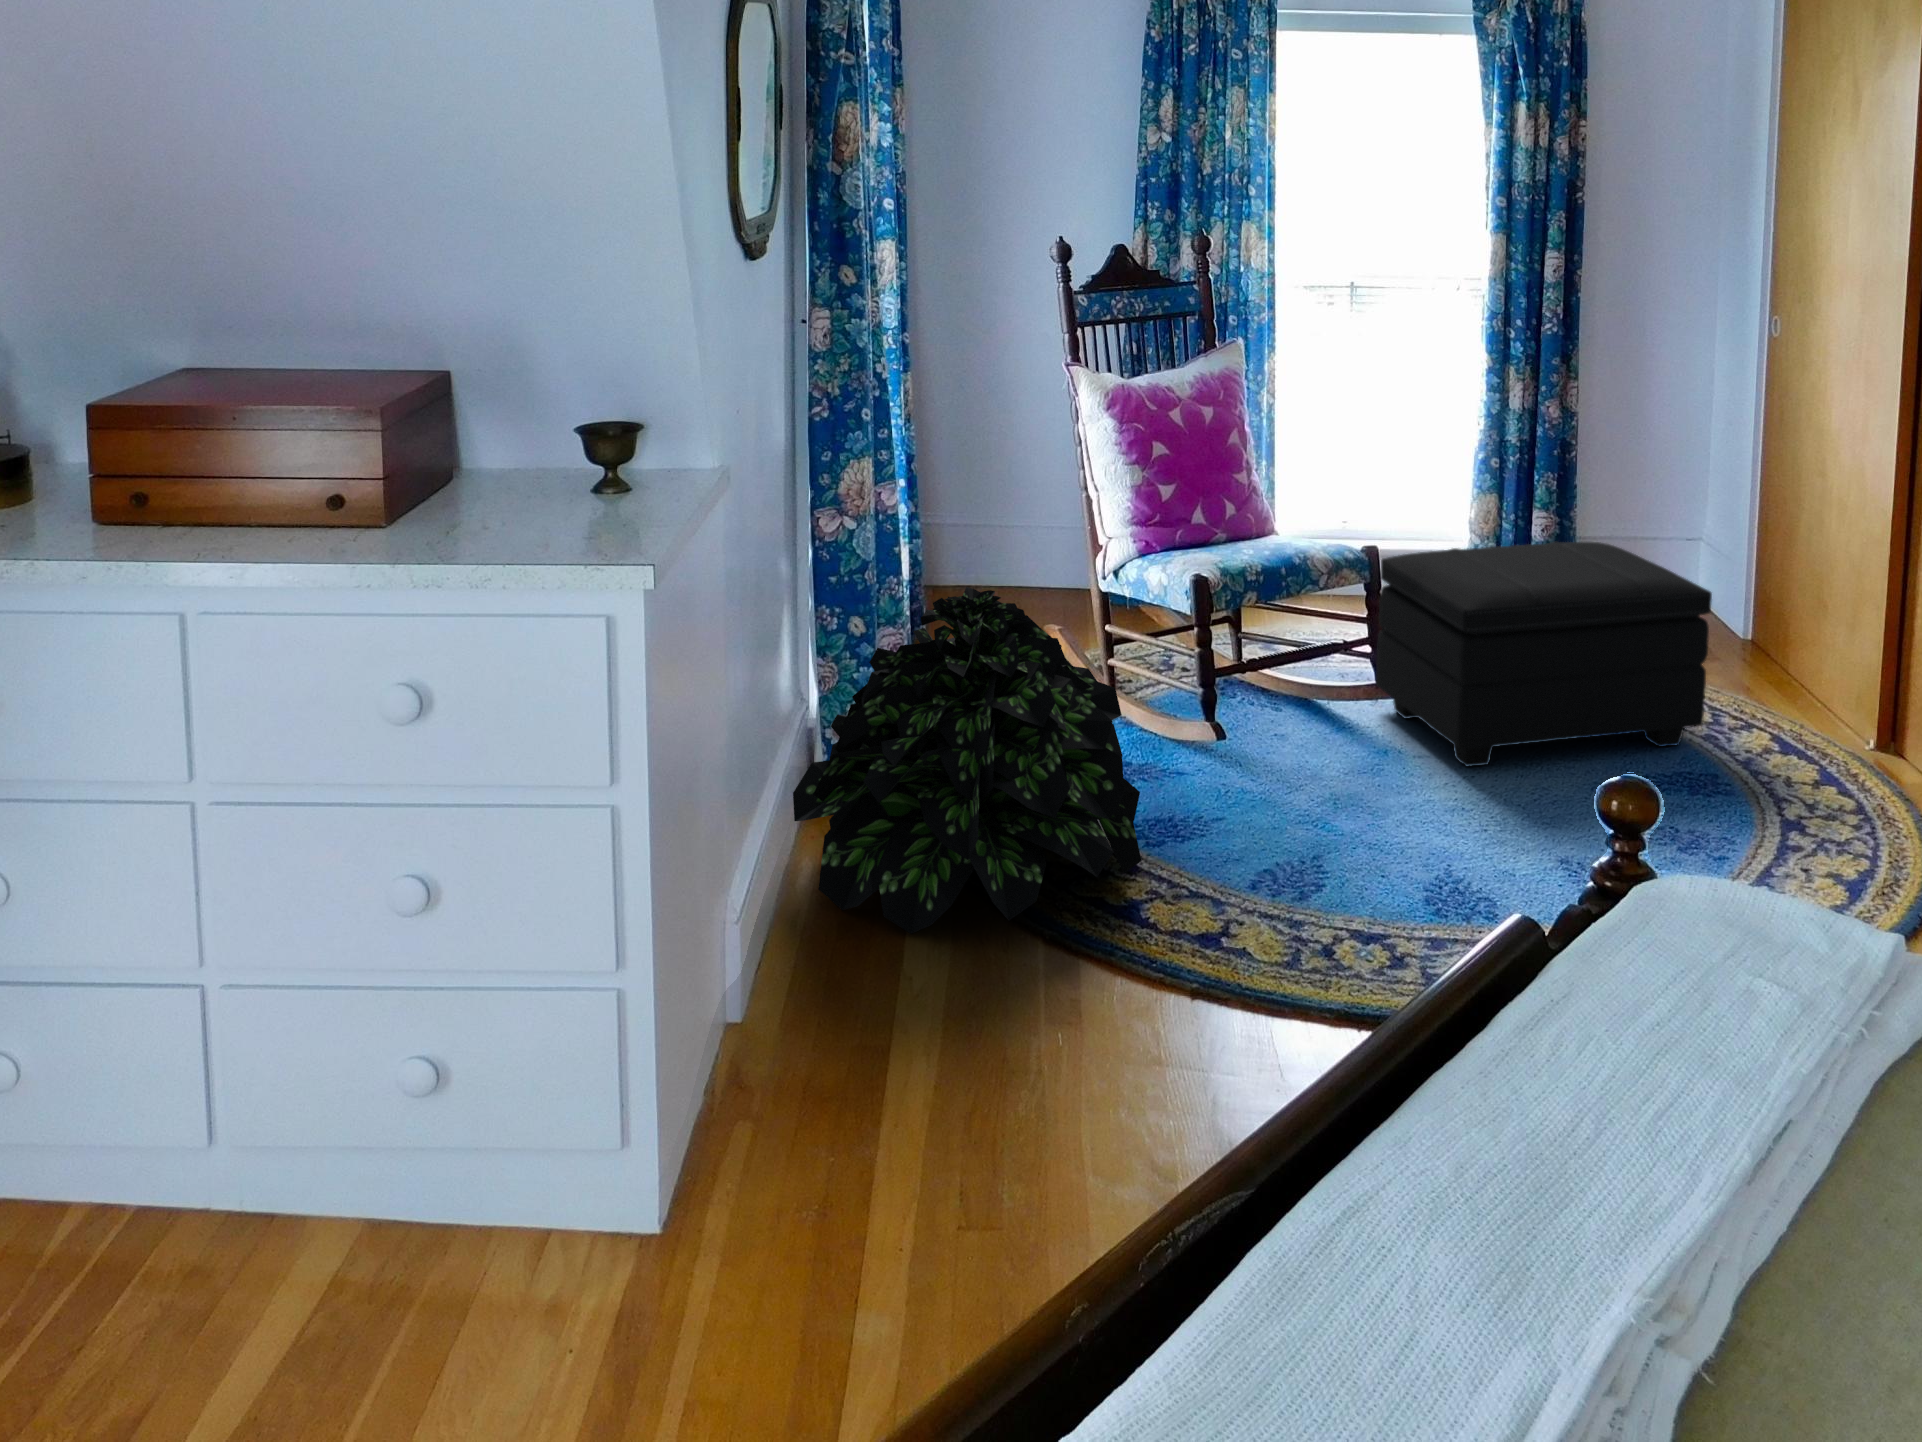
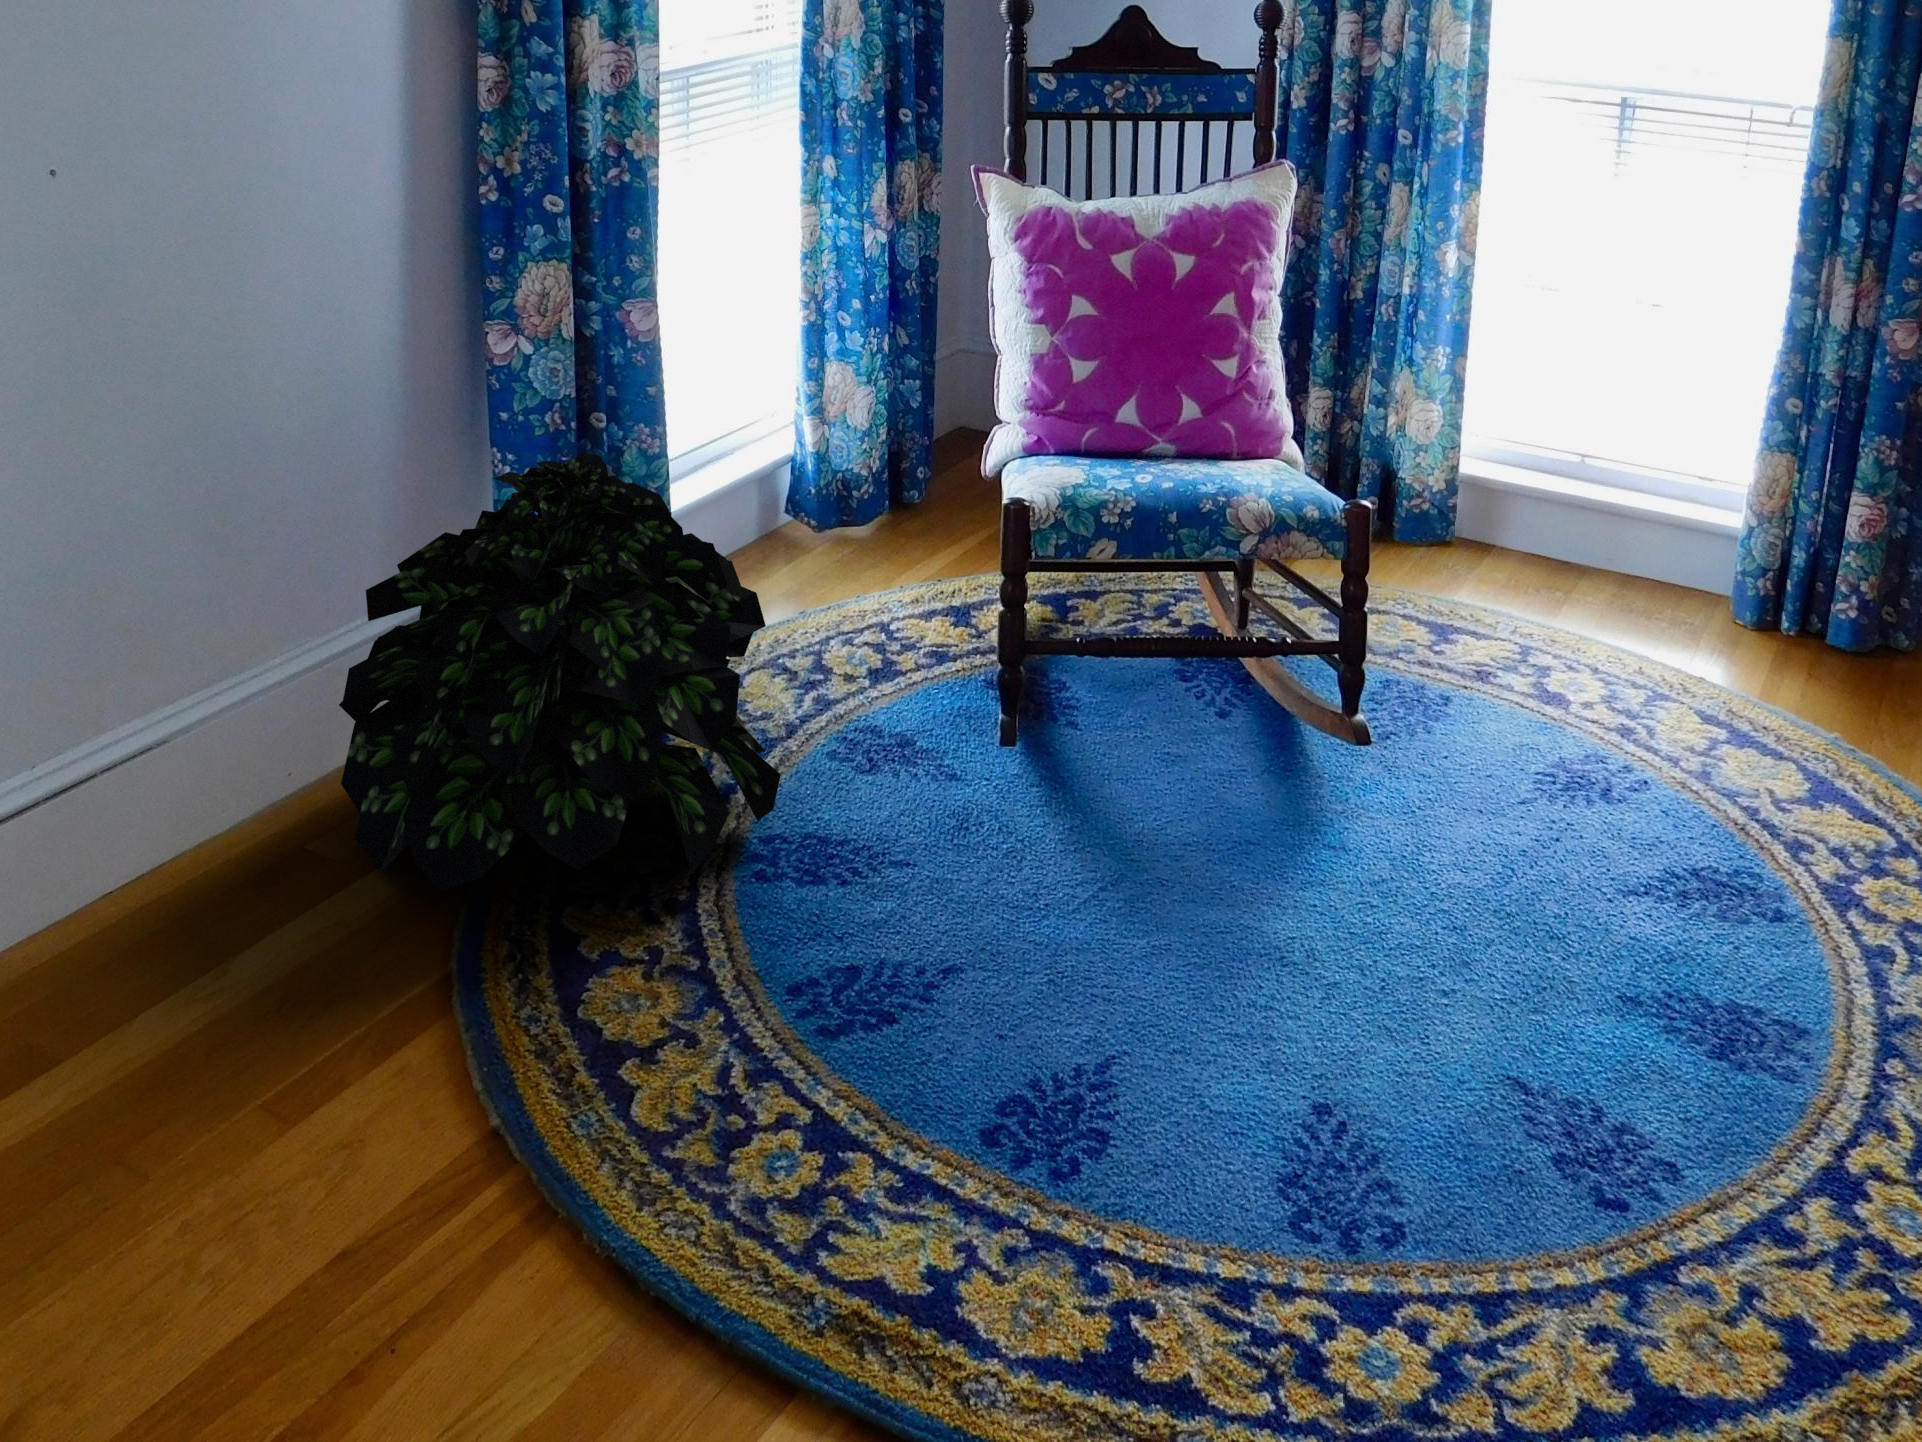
footstool: present [1376,542,1712,767] -> none [1346,528,1859,941]

